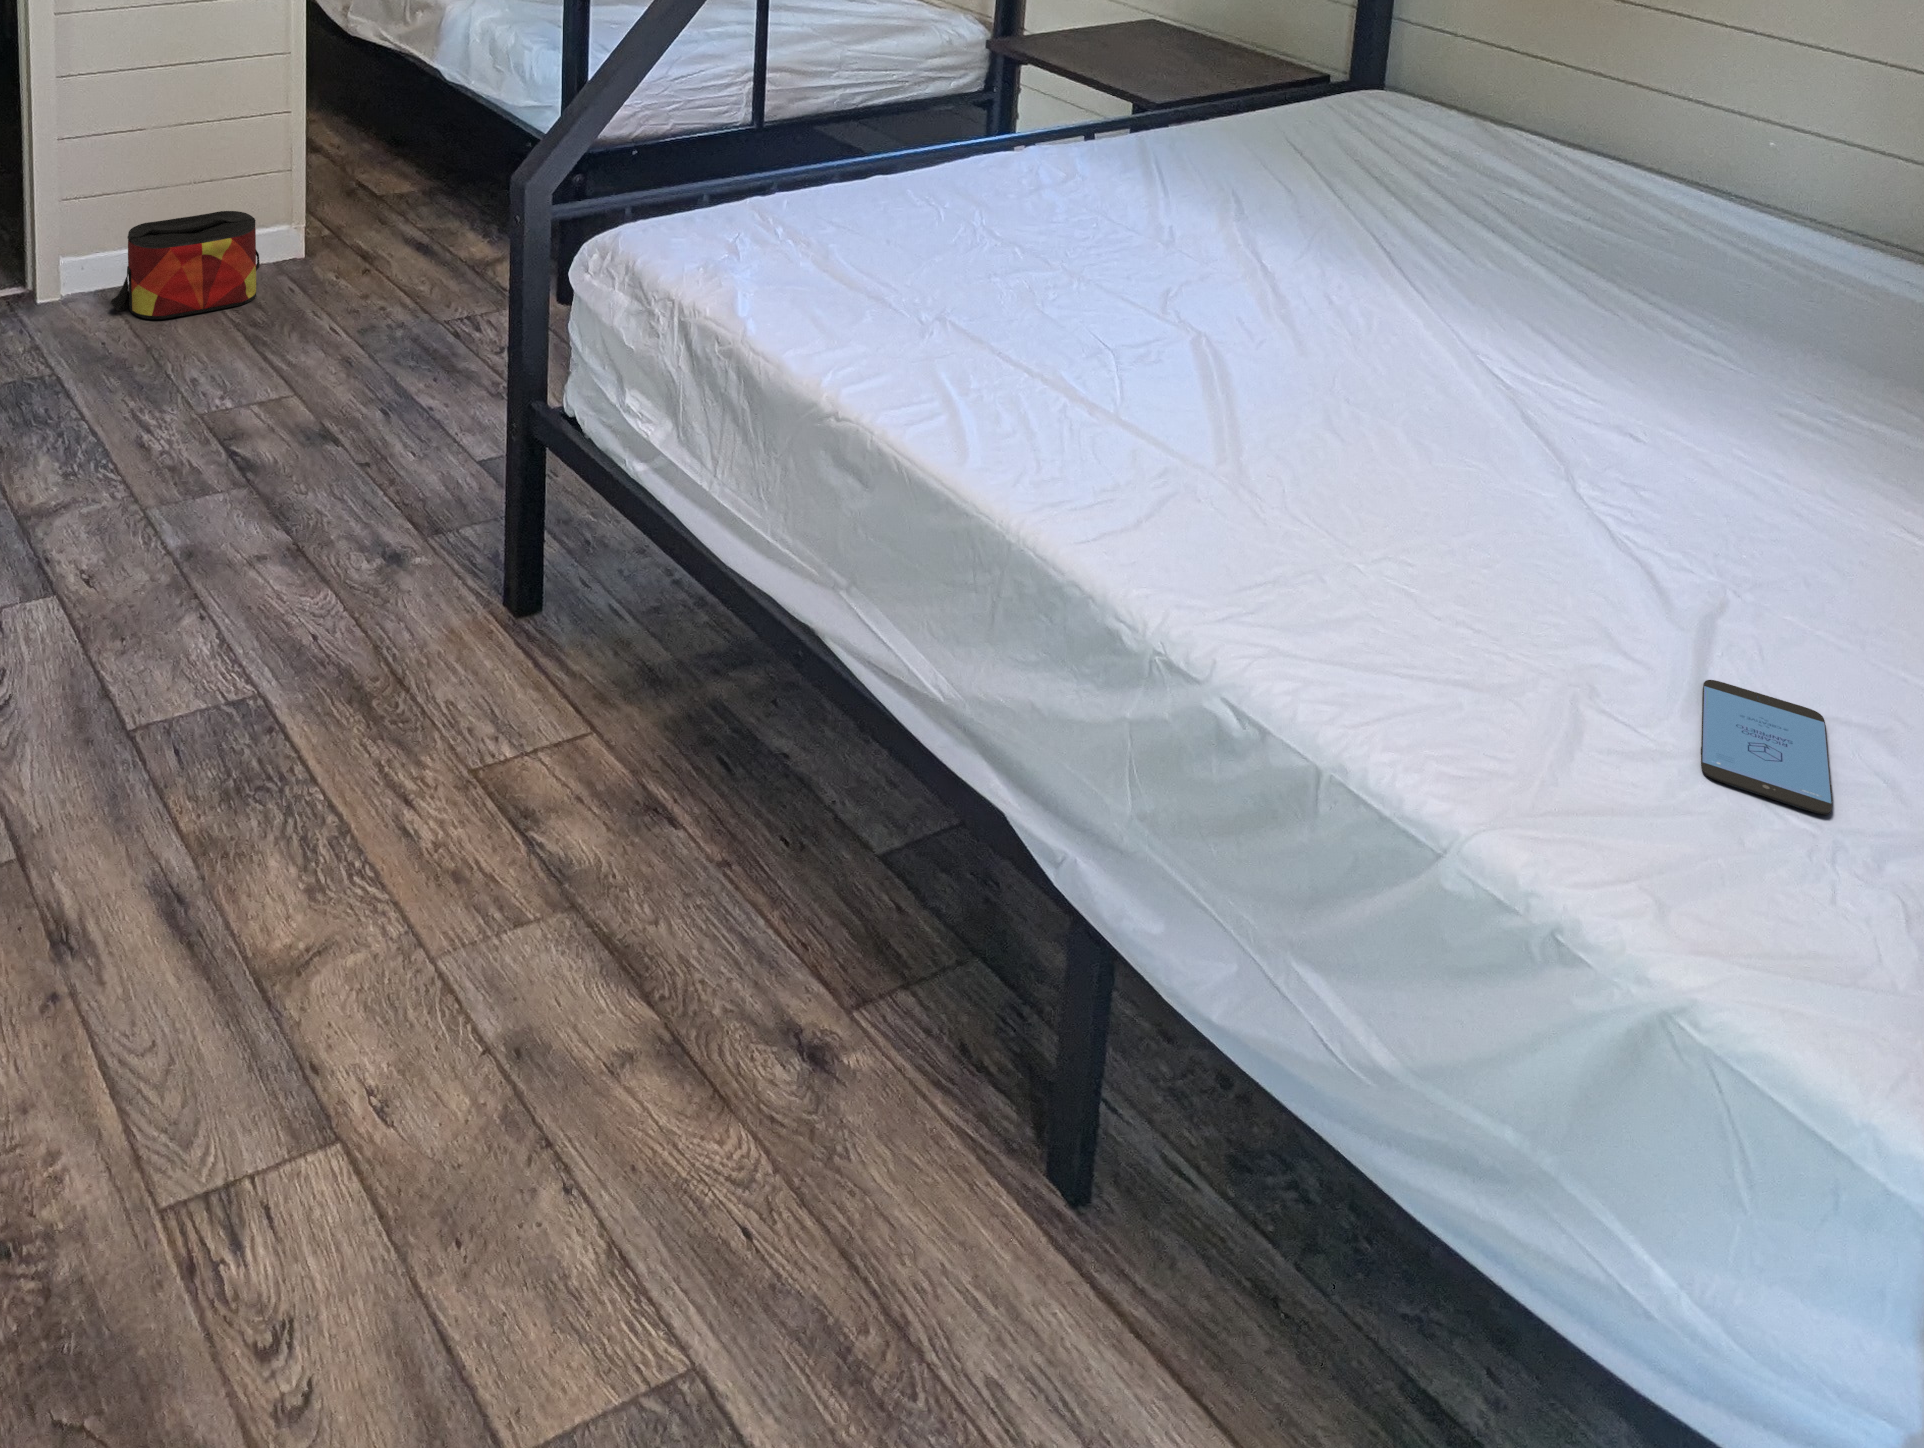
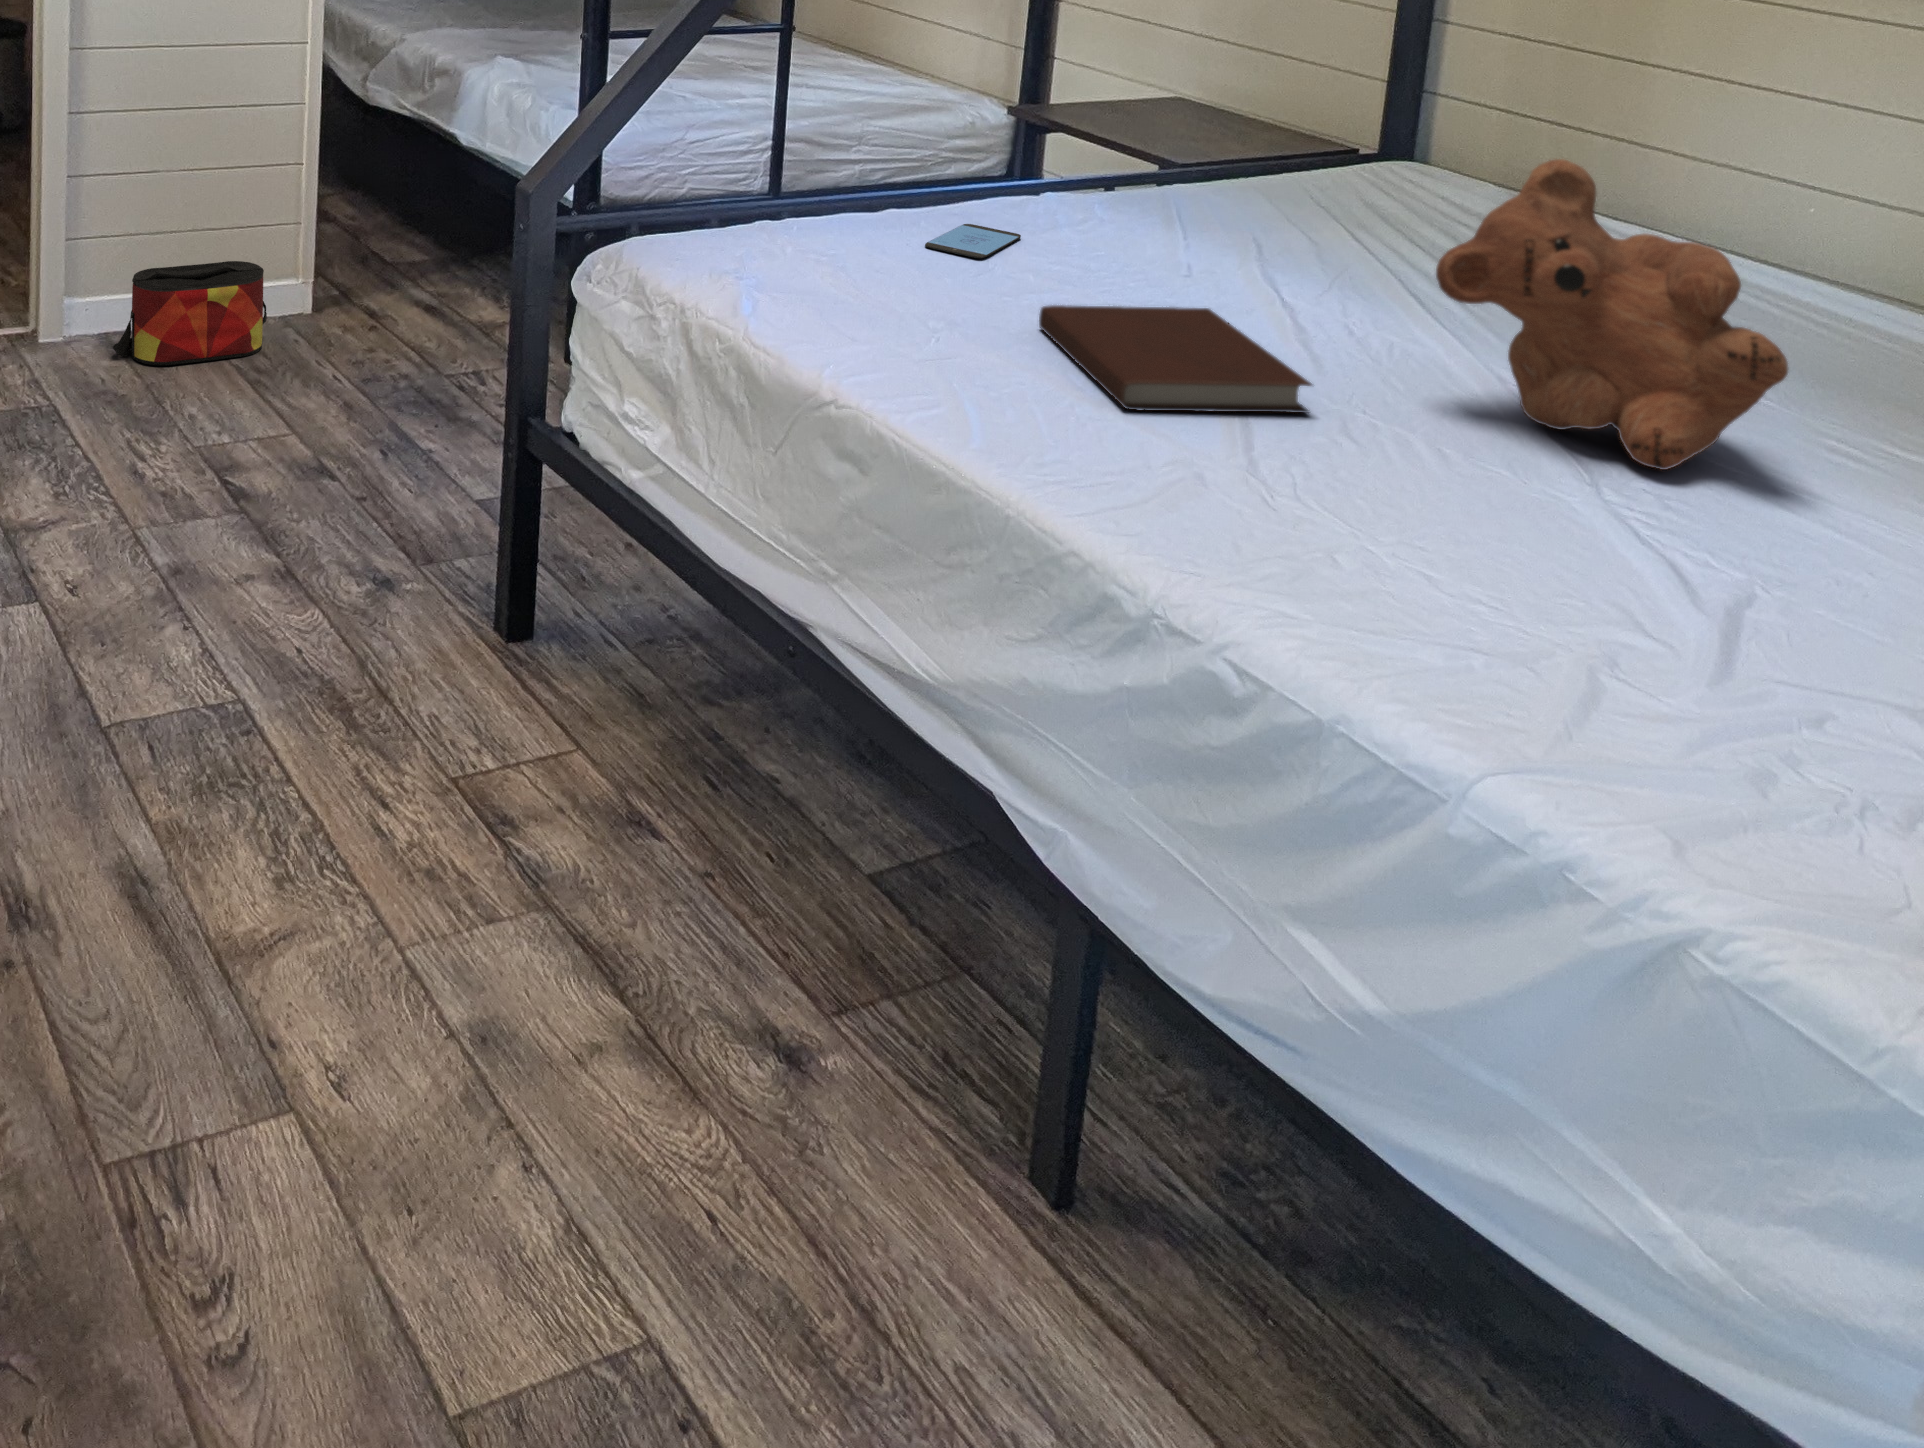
teddy bear: none [1406,165,1744,467] -> present [1436,159,1788,470]
notebook: none [1025,295,1293,420] -> present [1039,305,1312,413]
smartphone: present [1701,680,1833,815] -> present [925,224,1021,258]

